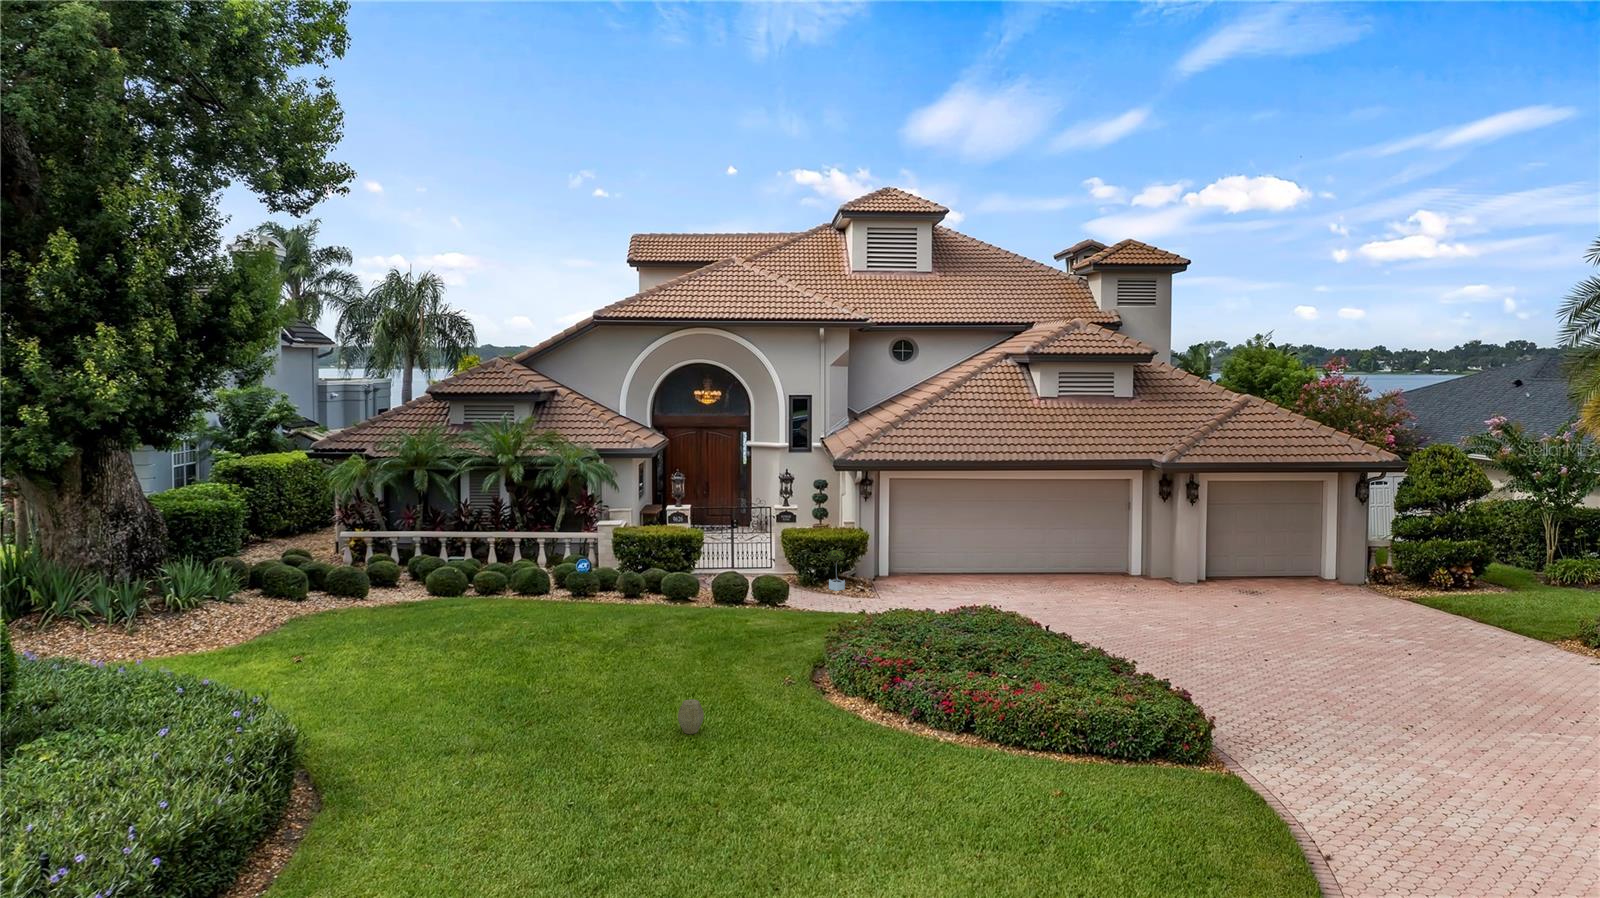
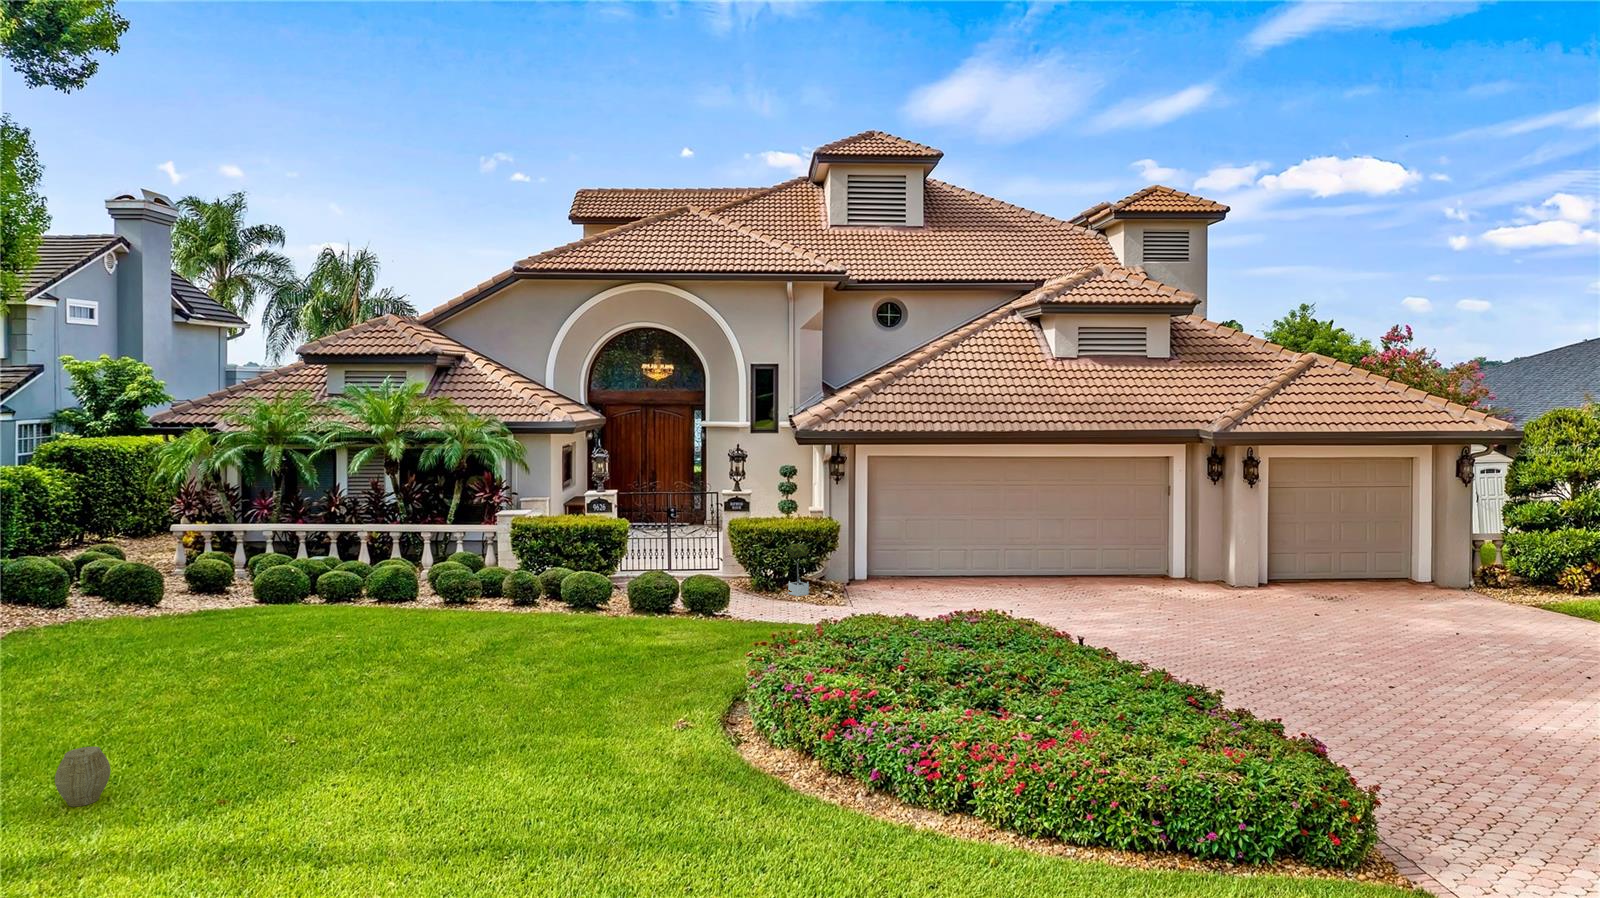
woven basket: present [678,699,704,734] -> present [55,747,110,806]

